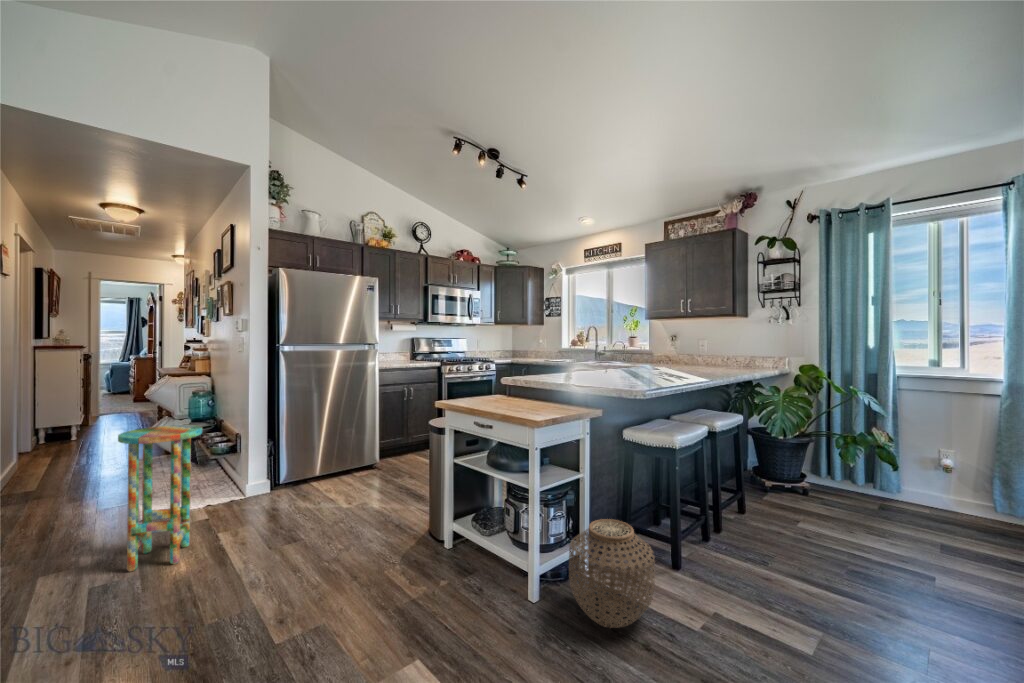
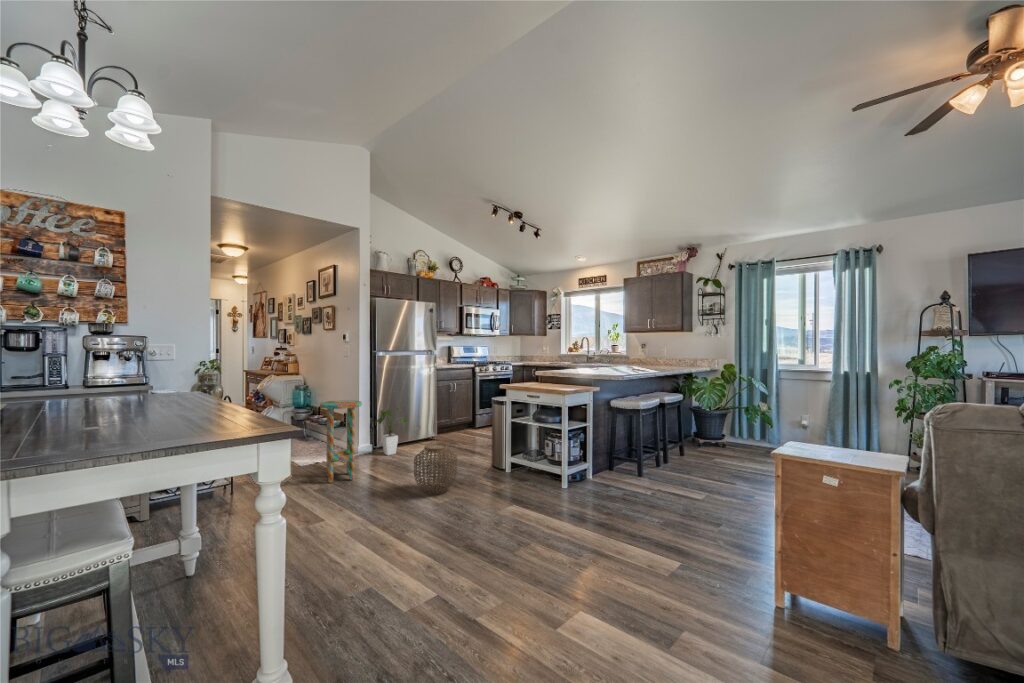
house plant: none [269,426,317,503] -> present [375,408,407,455]
woven basket: present [569,519,655,628] -> present [414,444,457,494]

